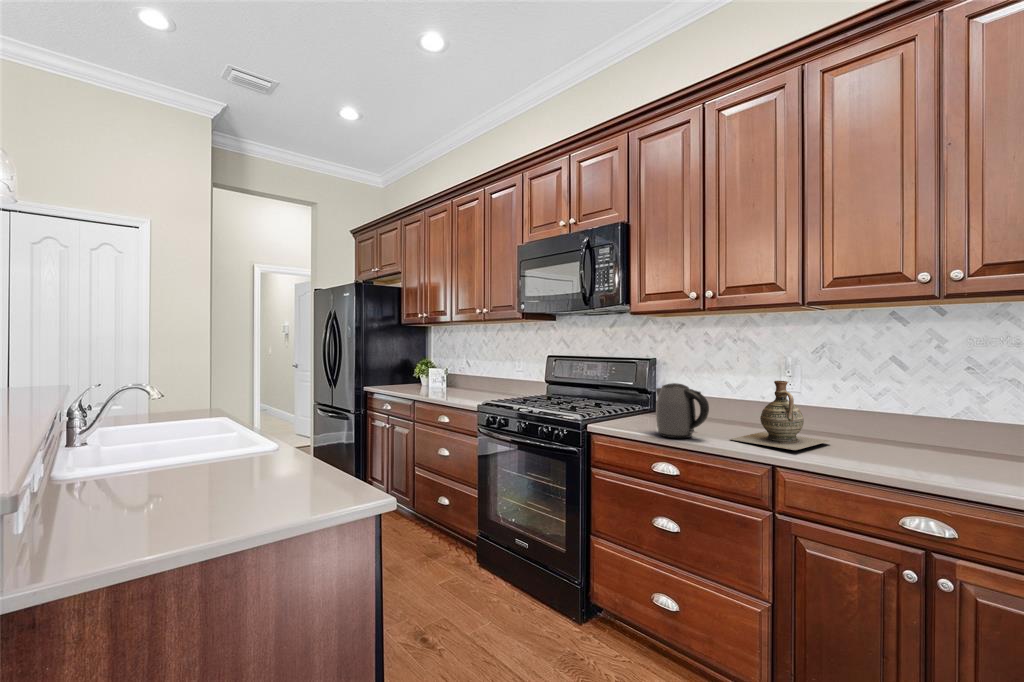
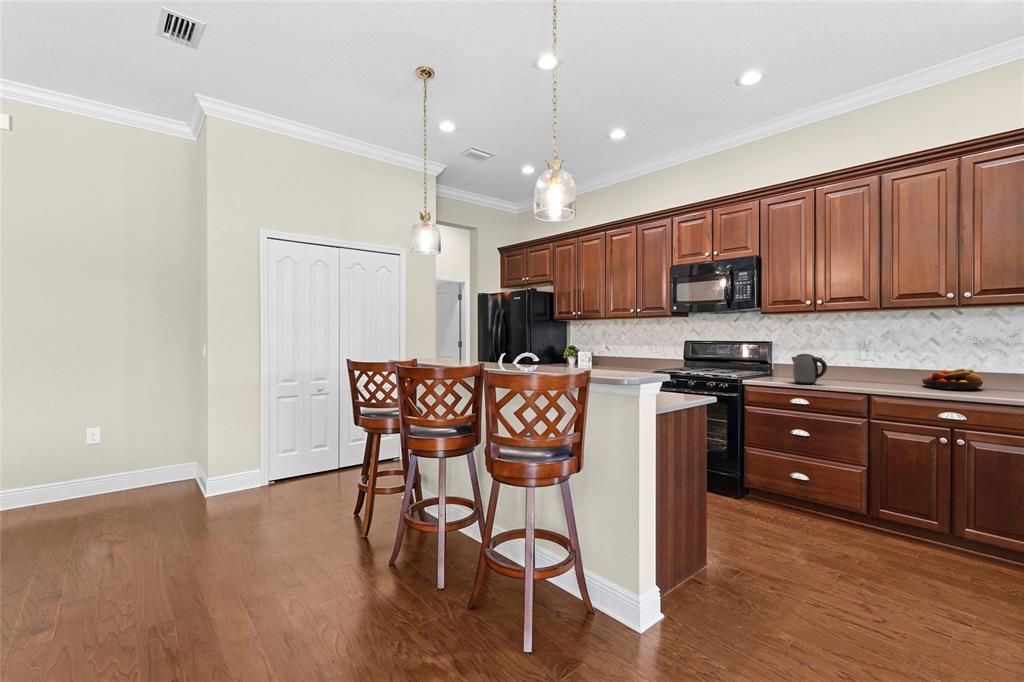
ceramic jug: present [731,381,829,450] -> none [838,351,898,387]
fruit bowl: none [874,417,987,461] -> present [922,369,983,390]

